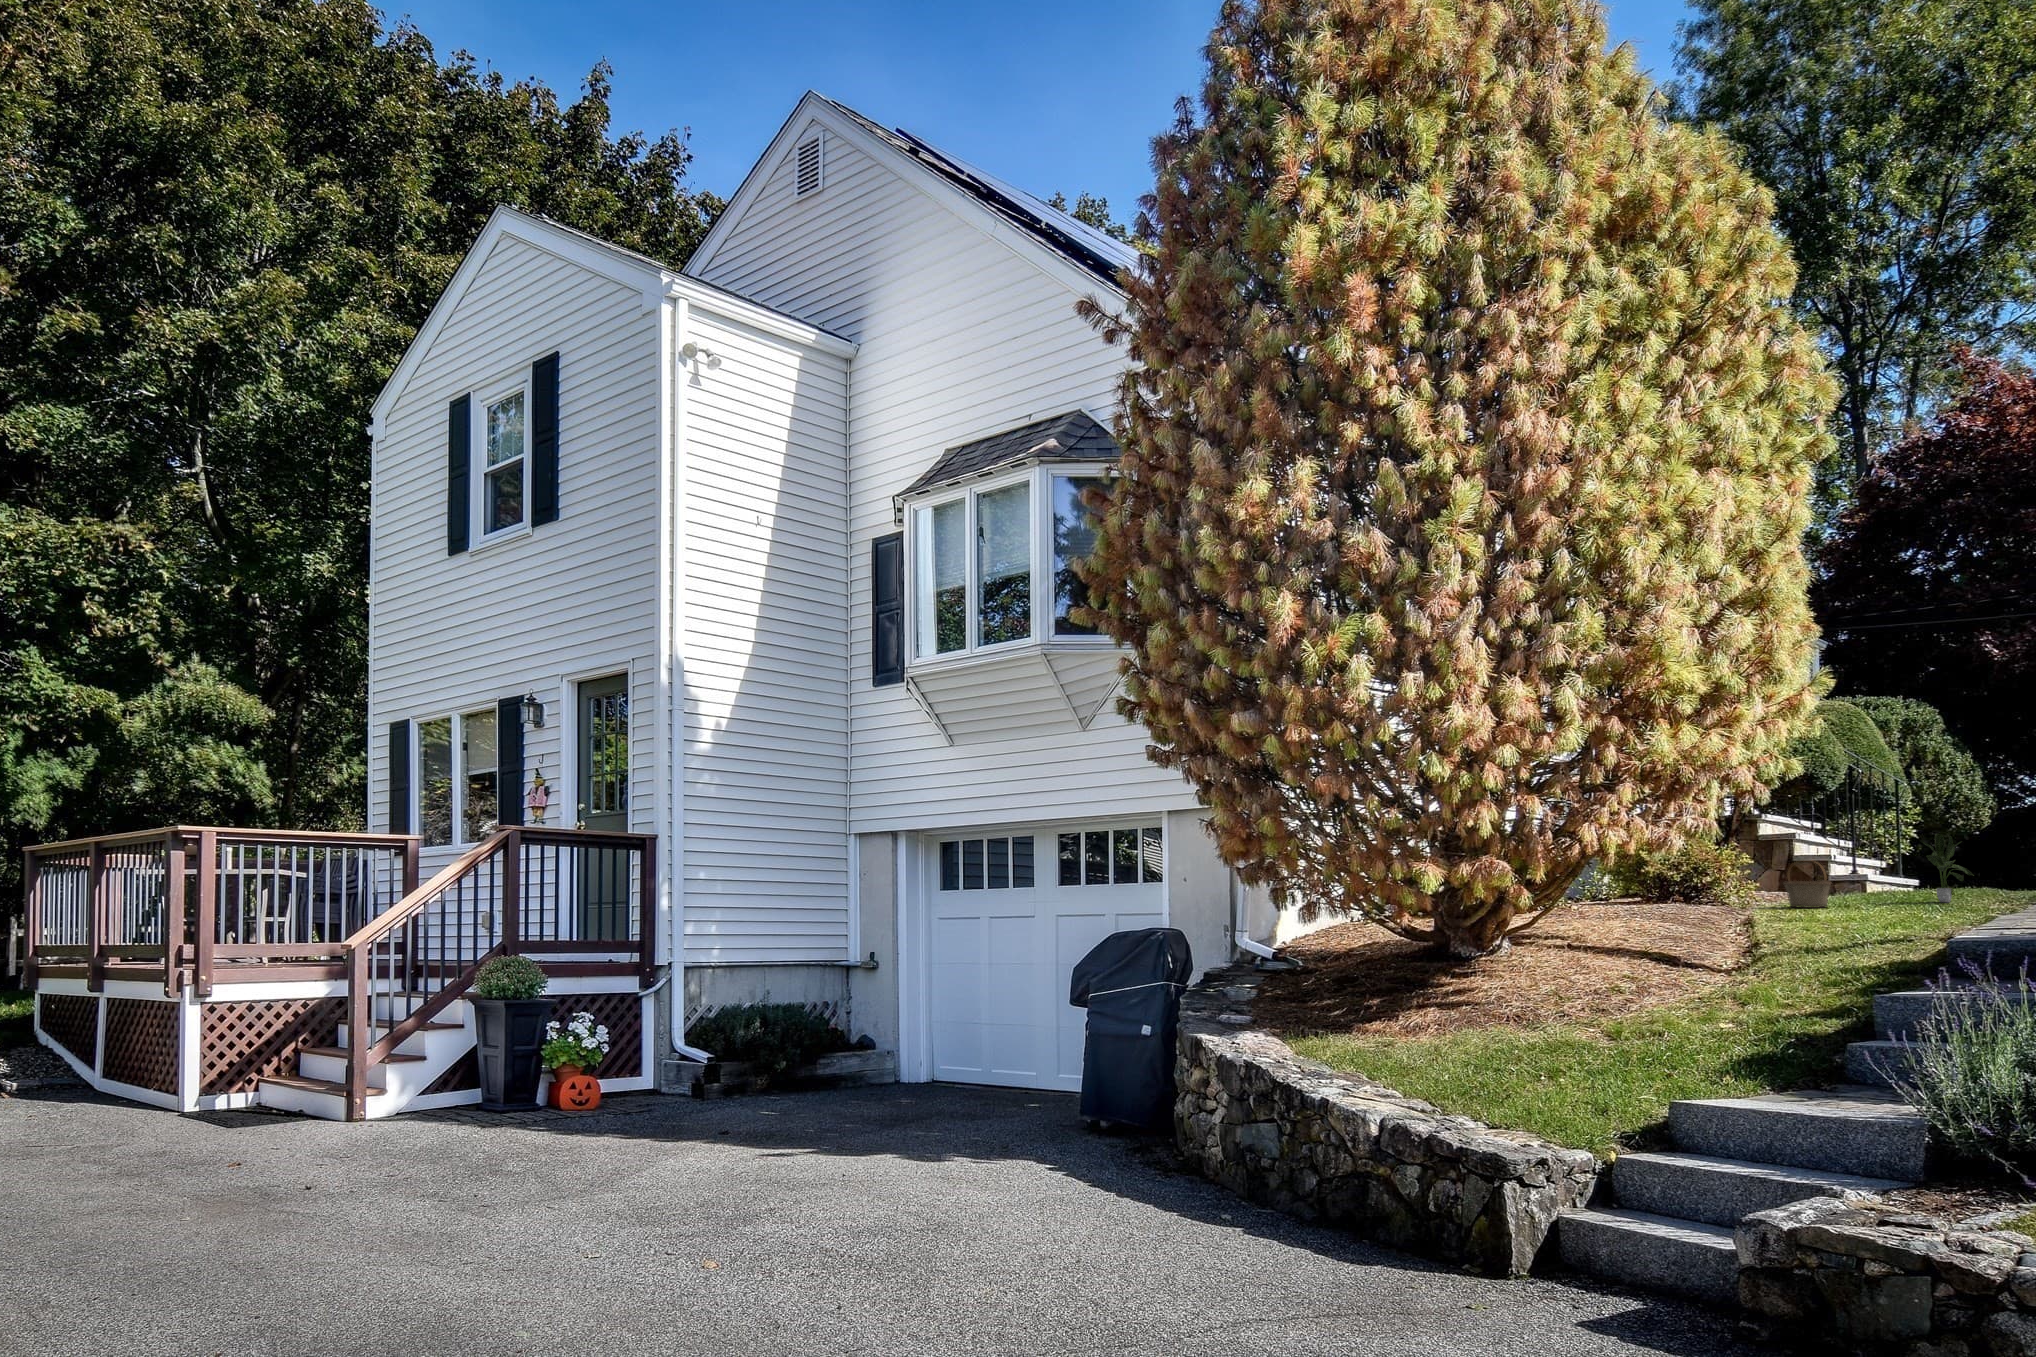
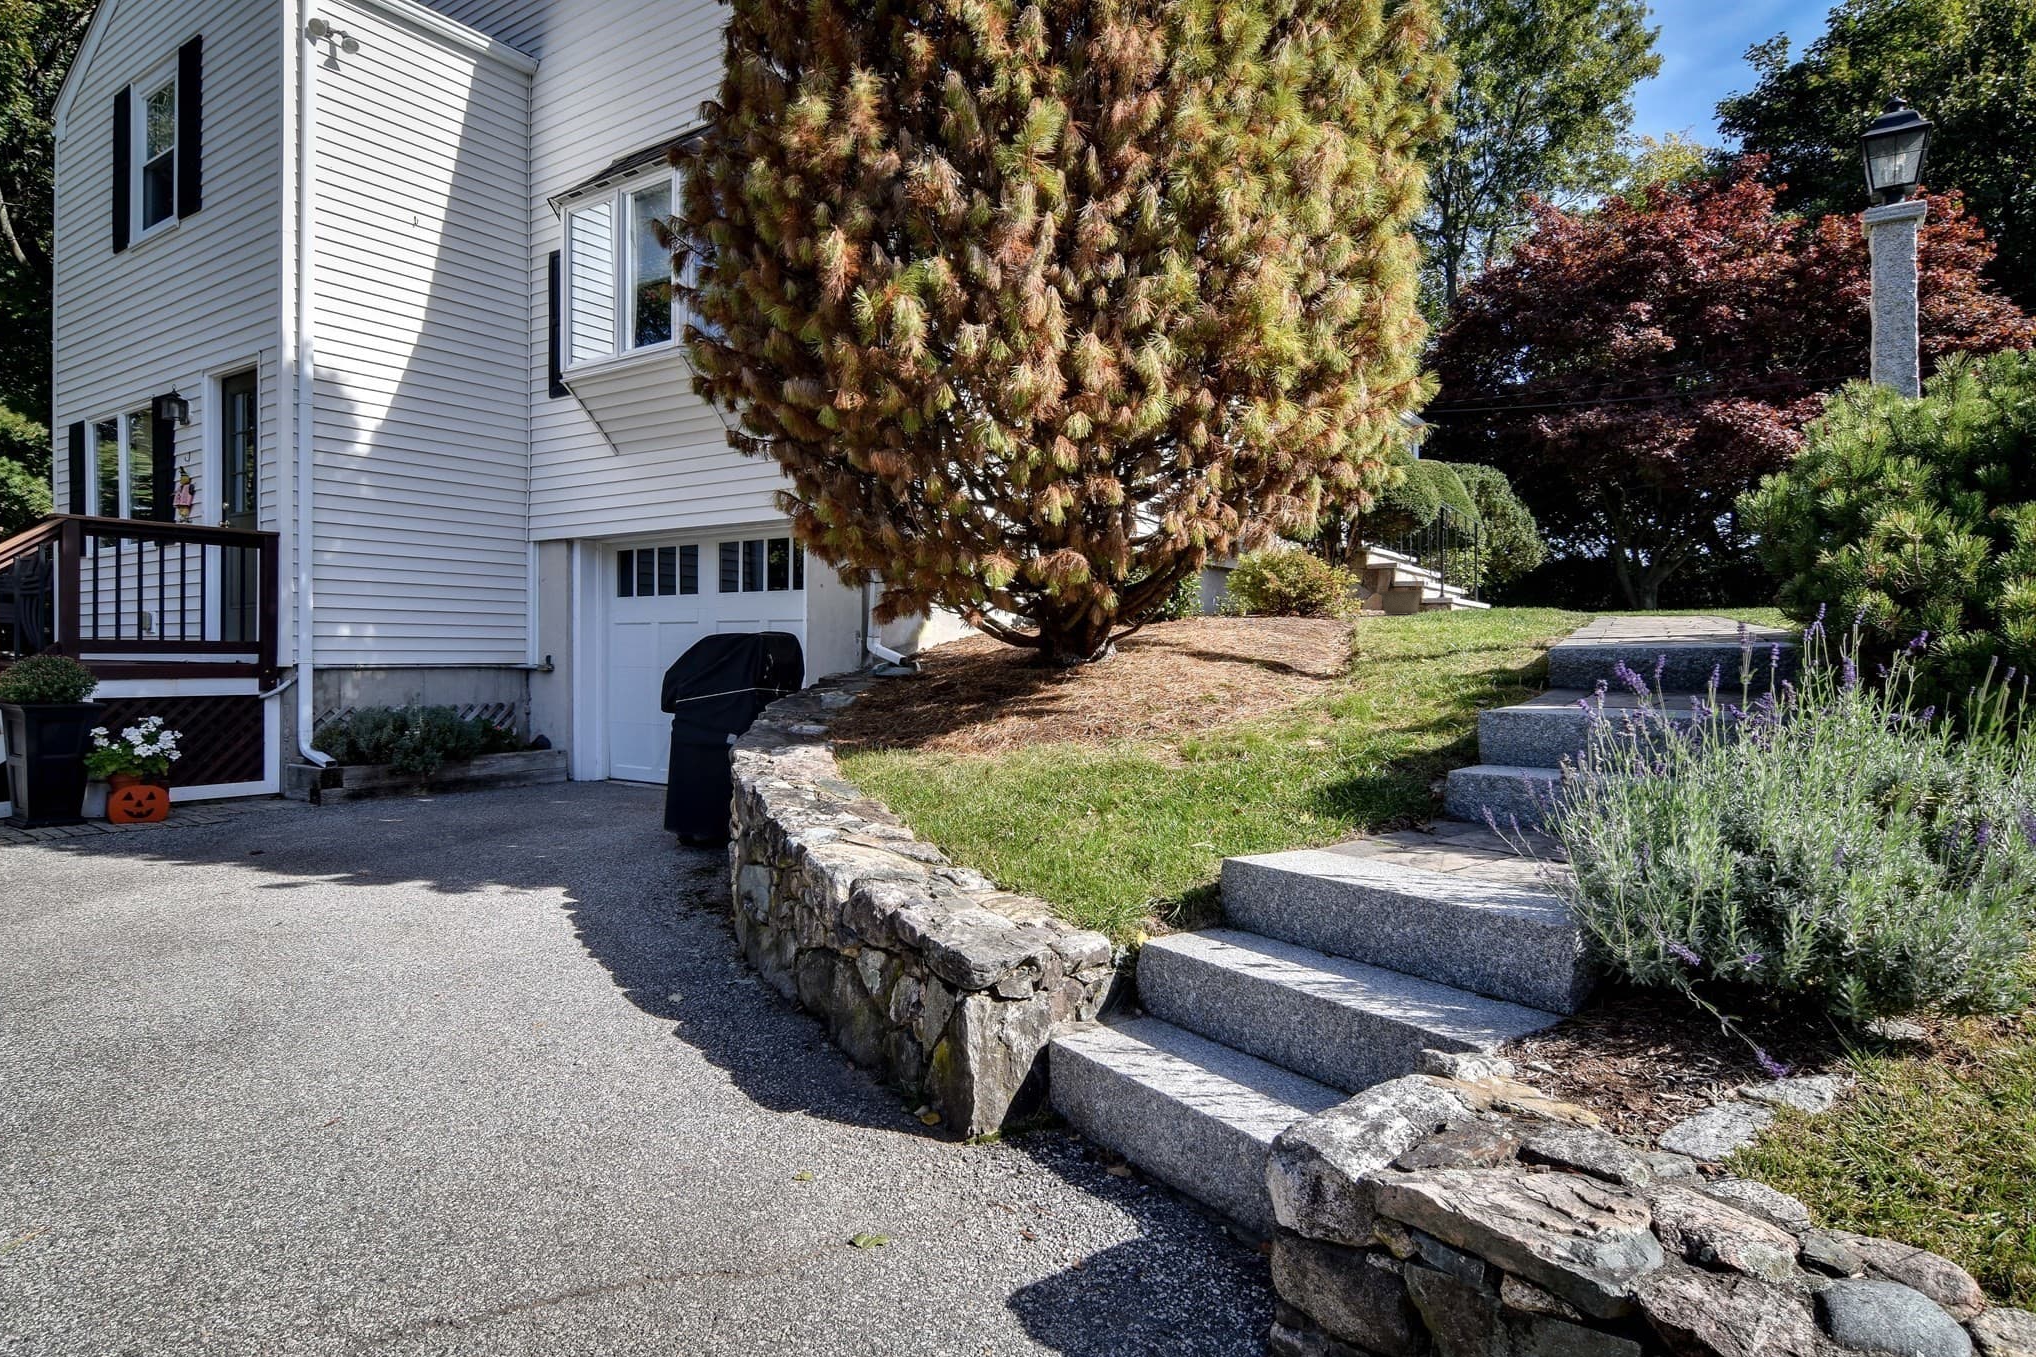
potted plant: present [1923,834,1974,902] -> none [1503,547,1548,610]

